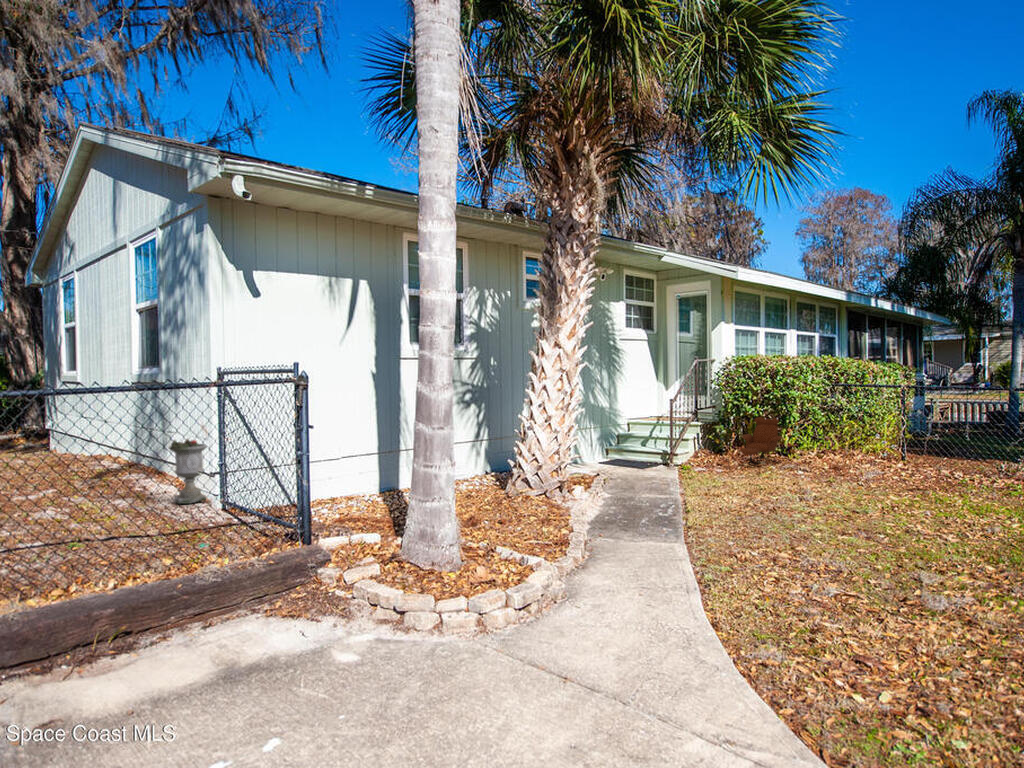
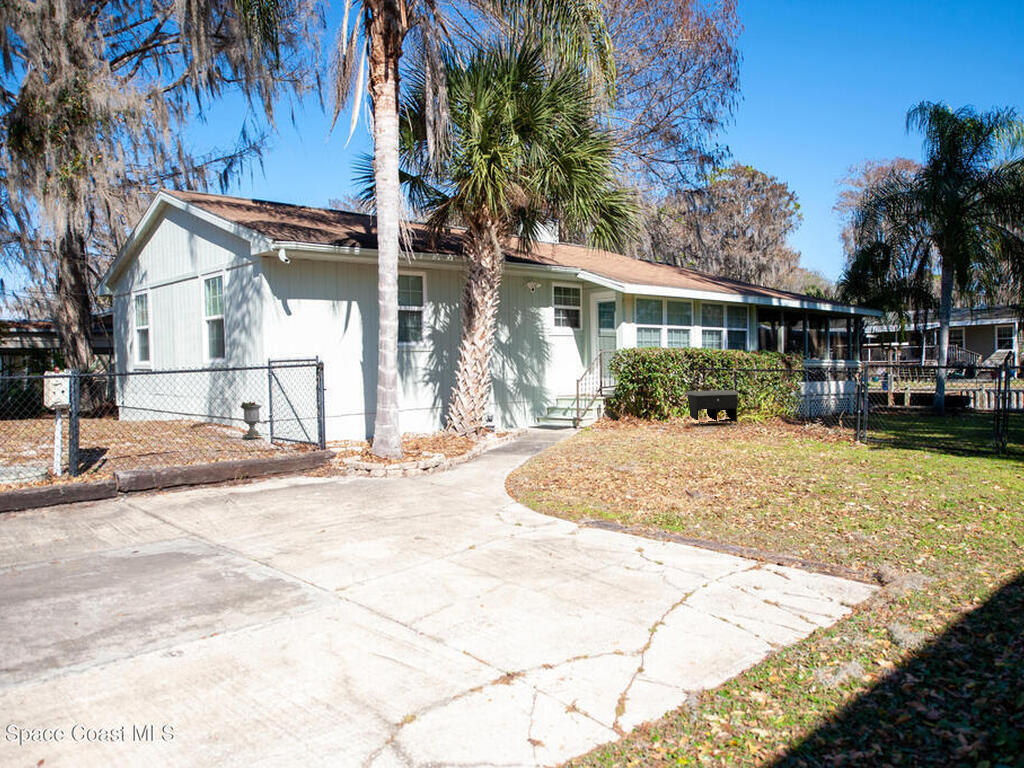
storage bench: none [827,415,907,466] -> present [687,390,738,426]
lounge chair: present [741,416,782,465] -> none [620,392,653,427]

